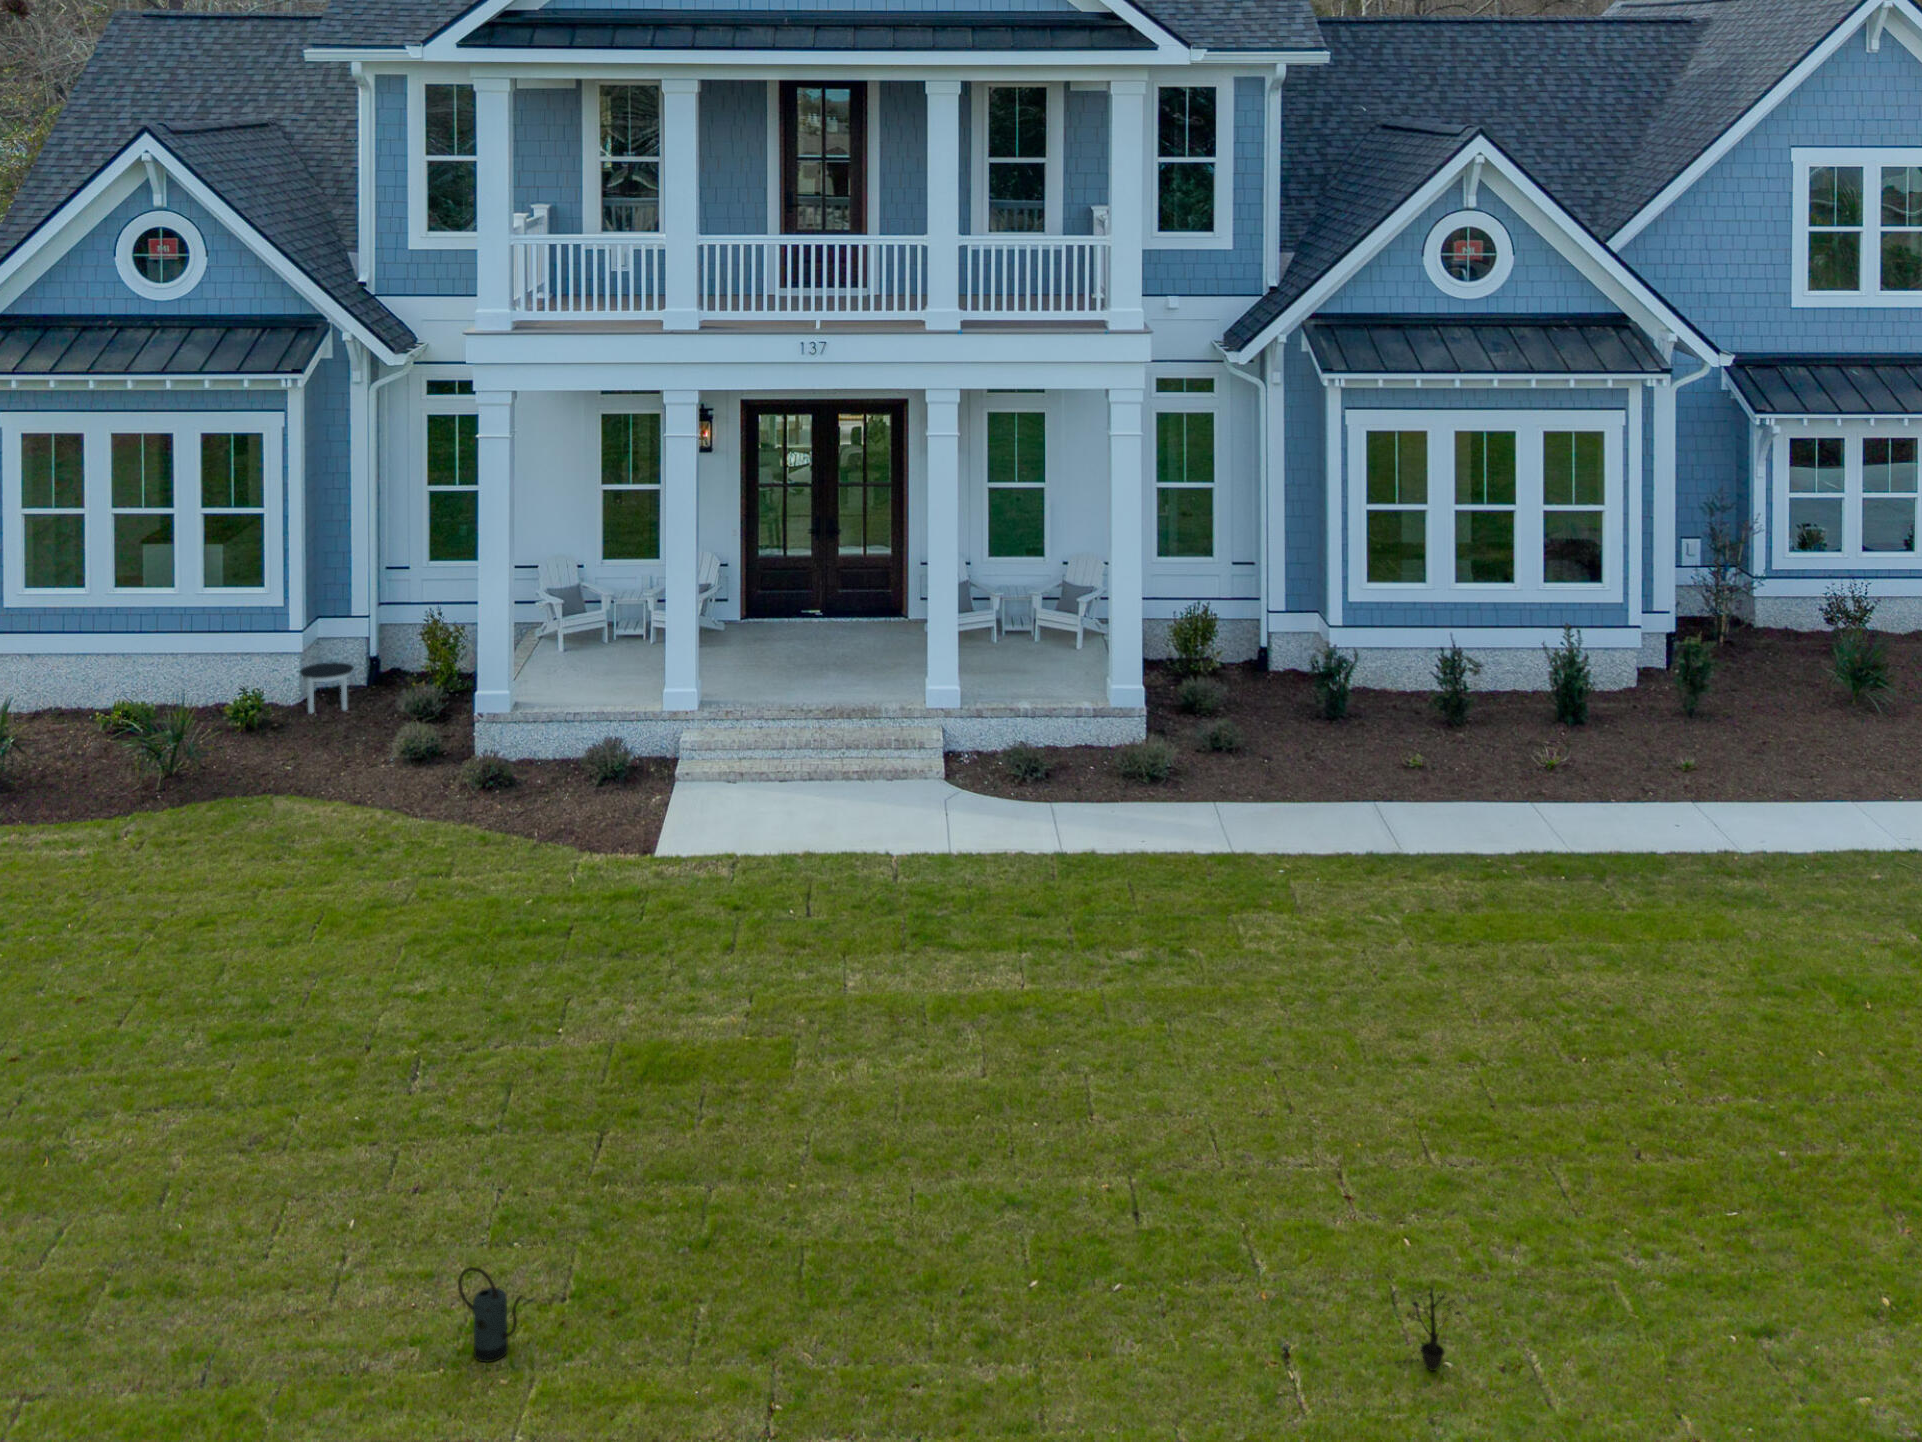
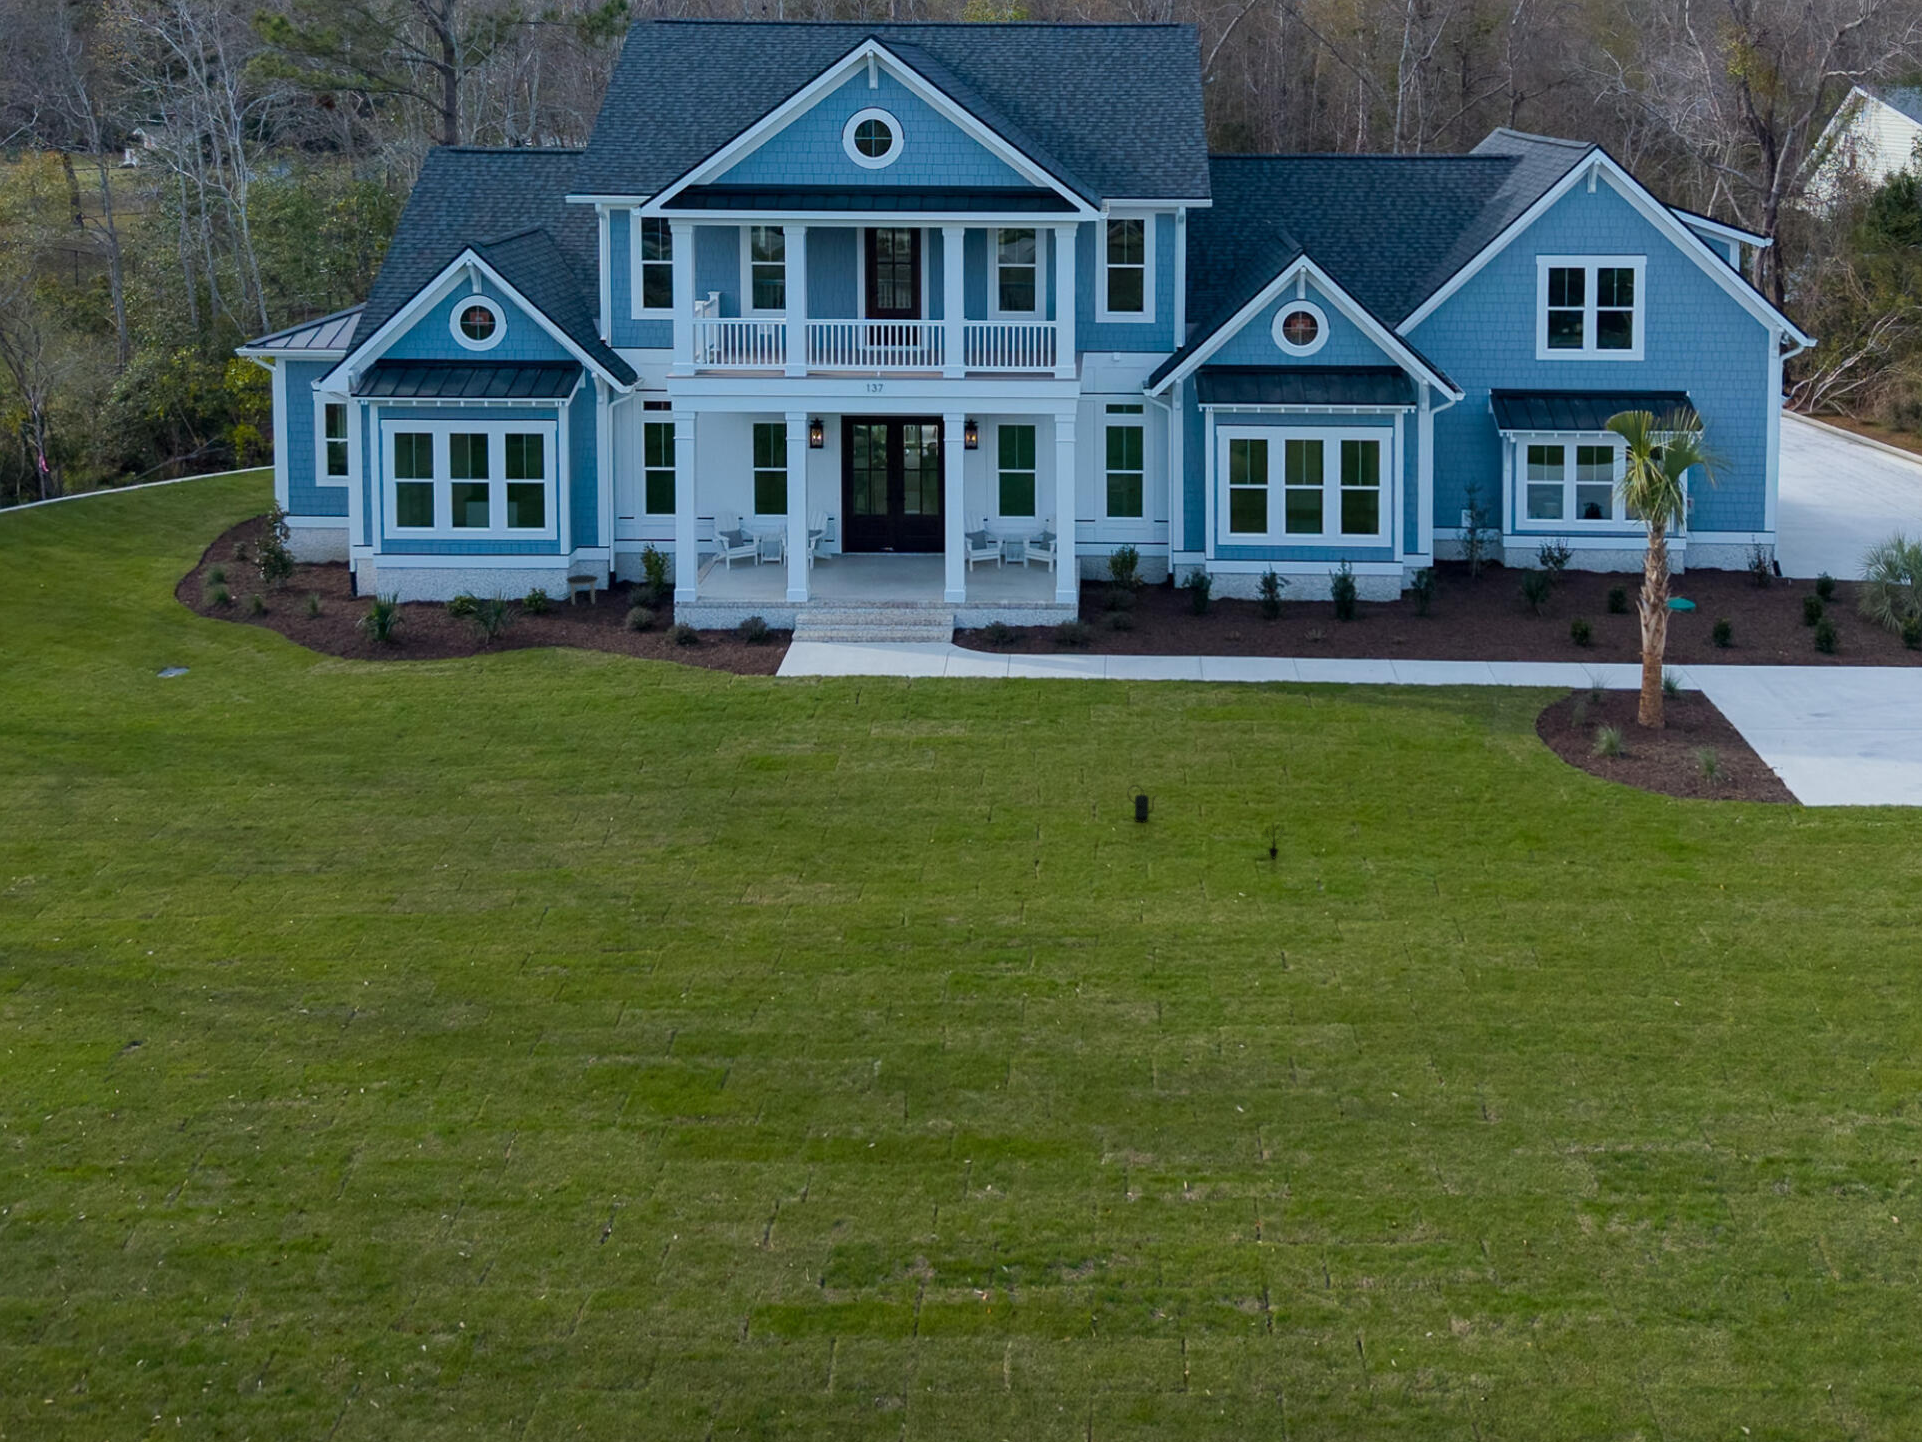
watering can: present [458,1267,522,1362] -> present [1134,794,1155,822]
decorative plant: present [1395,1288,1460,1371] -> present [1267,830,1282,858]

